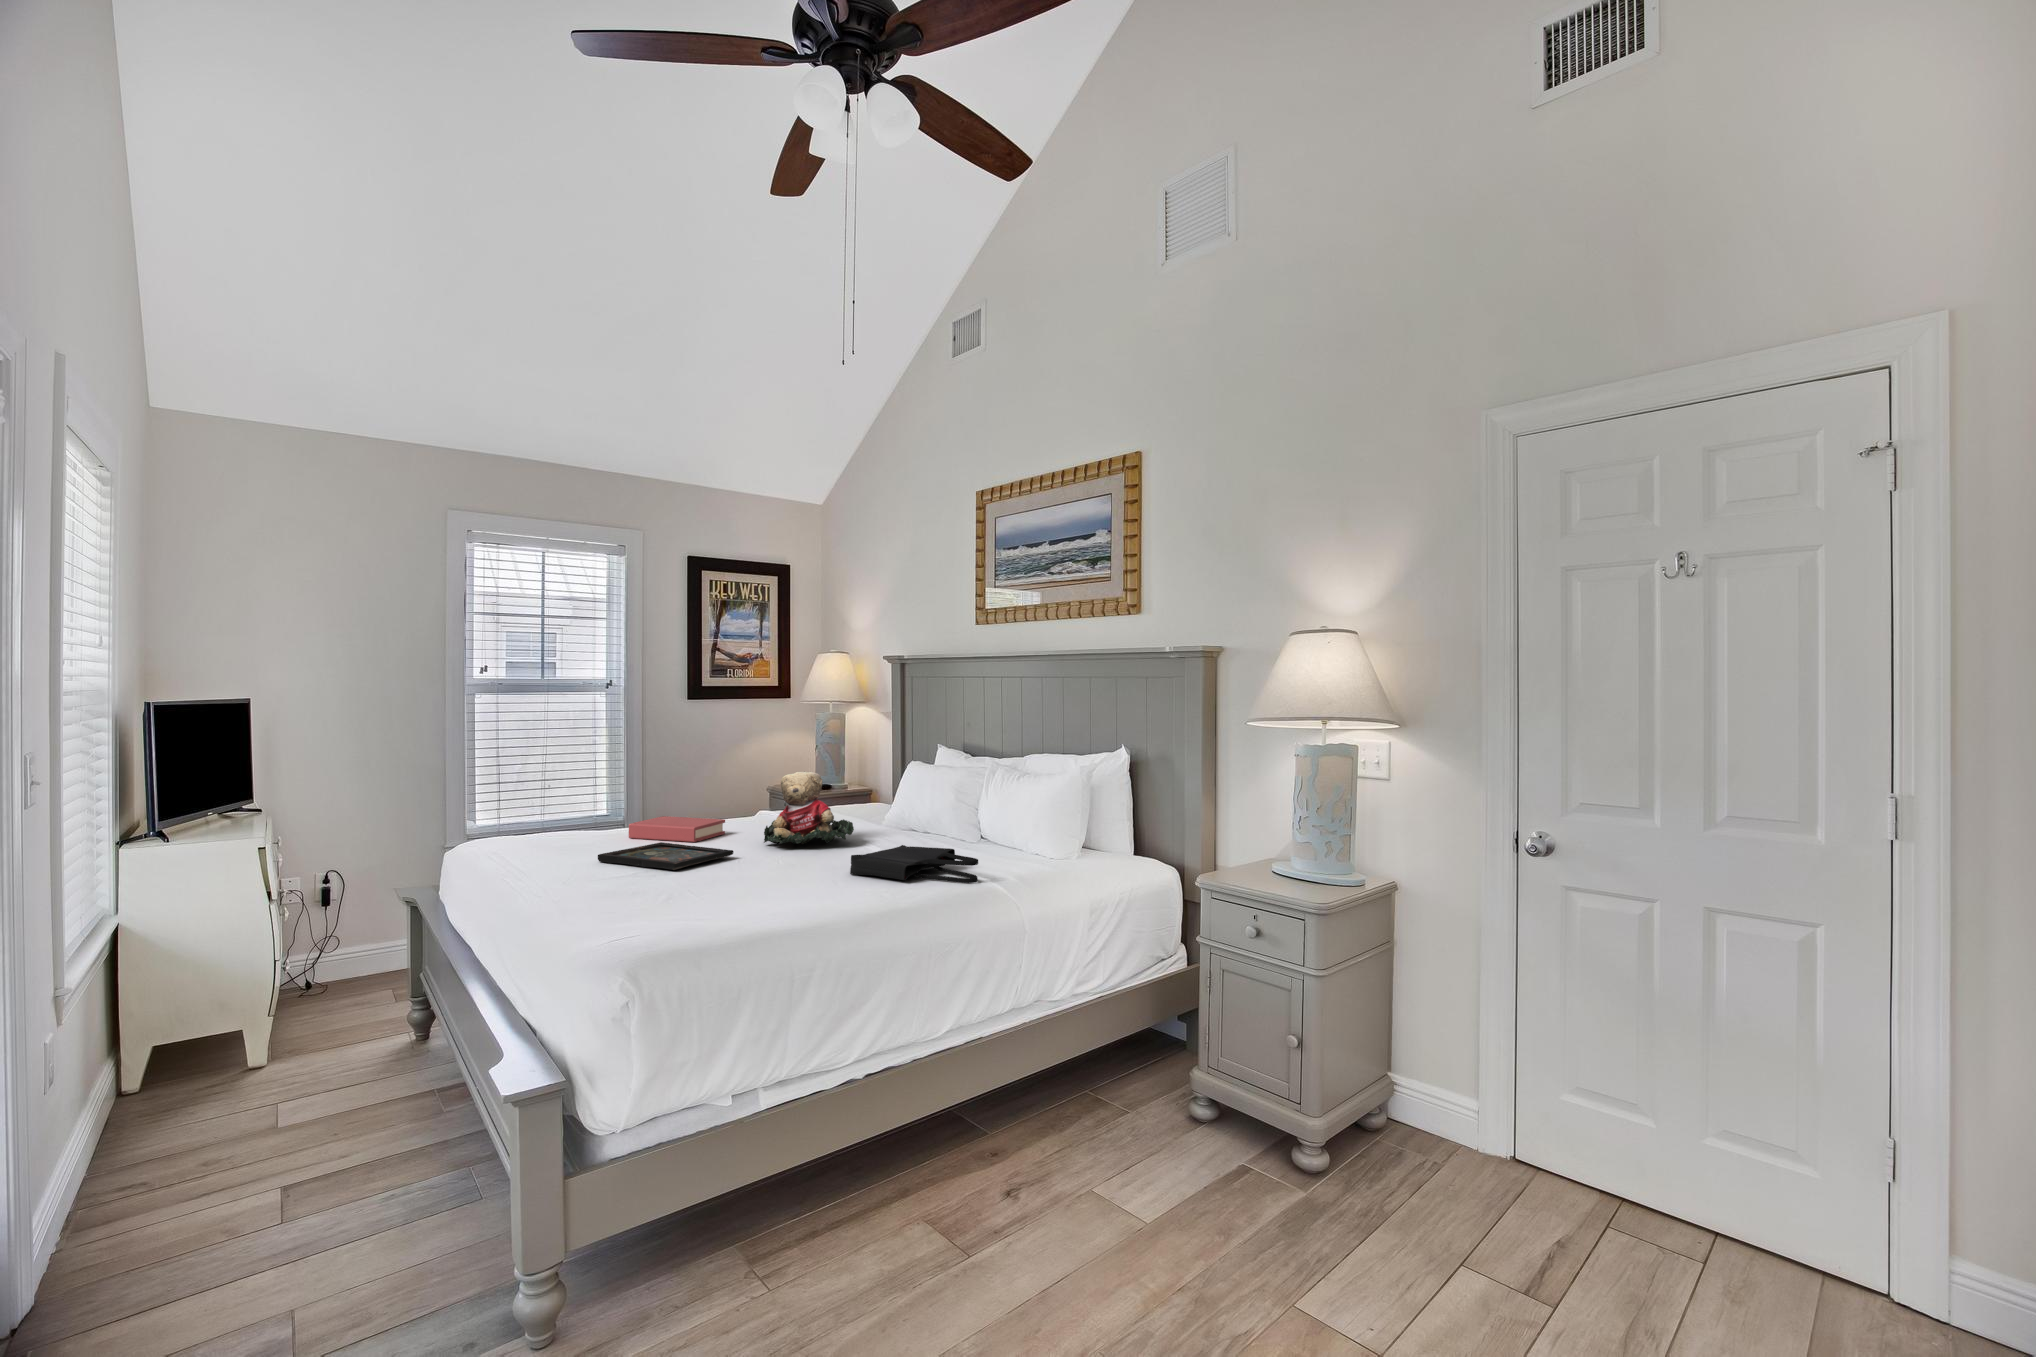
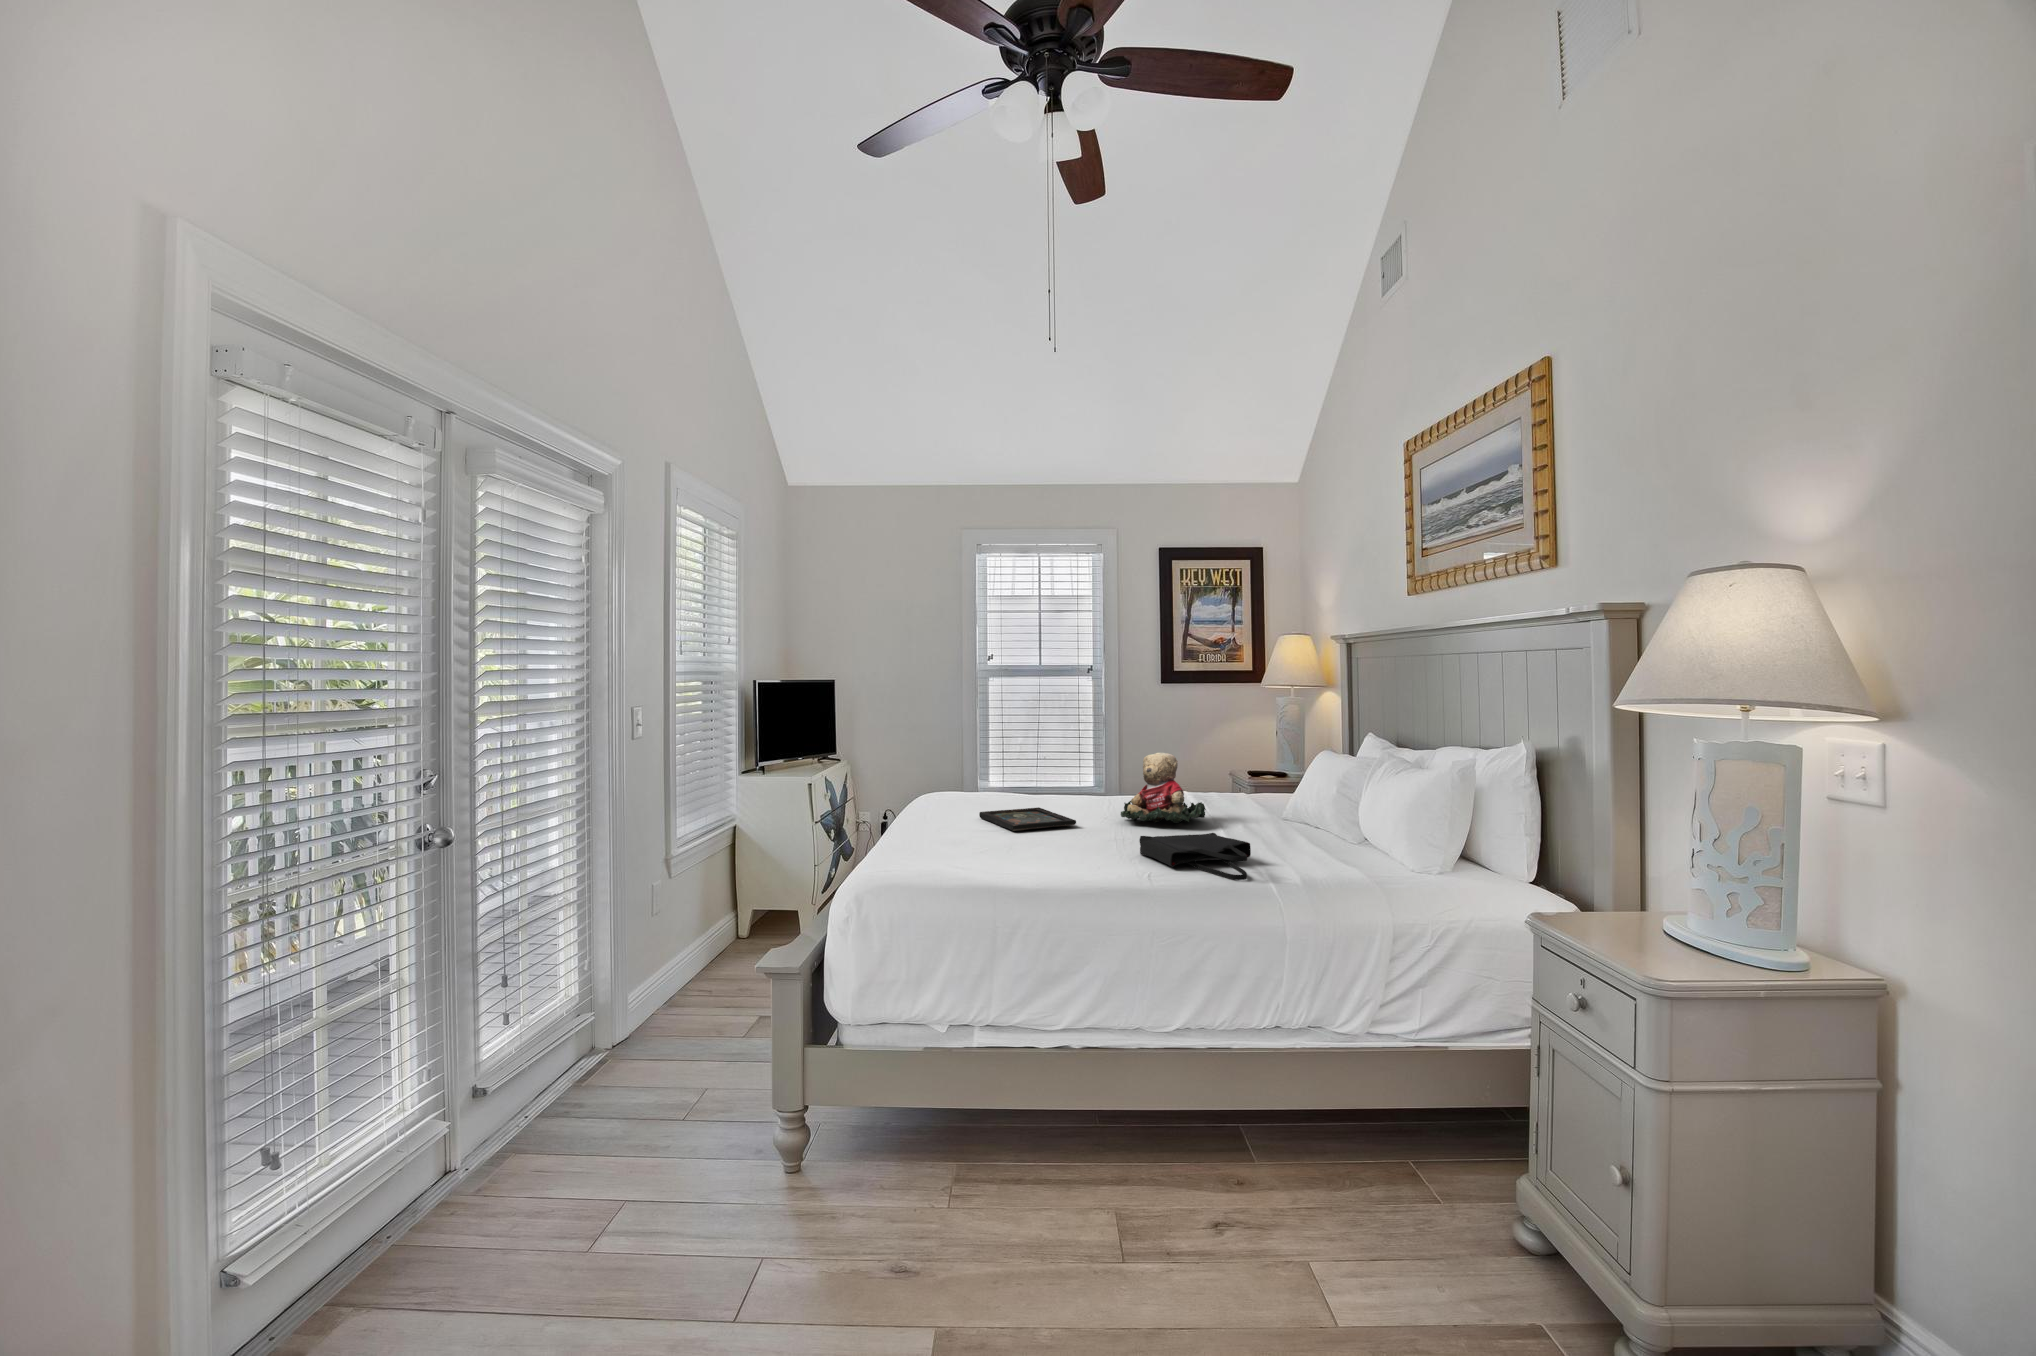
hardback book: present [629,816,725,842] -> none [1035,786,1112,811]

